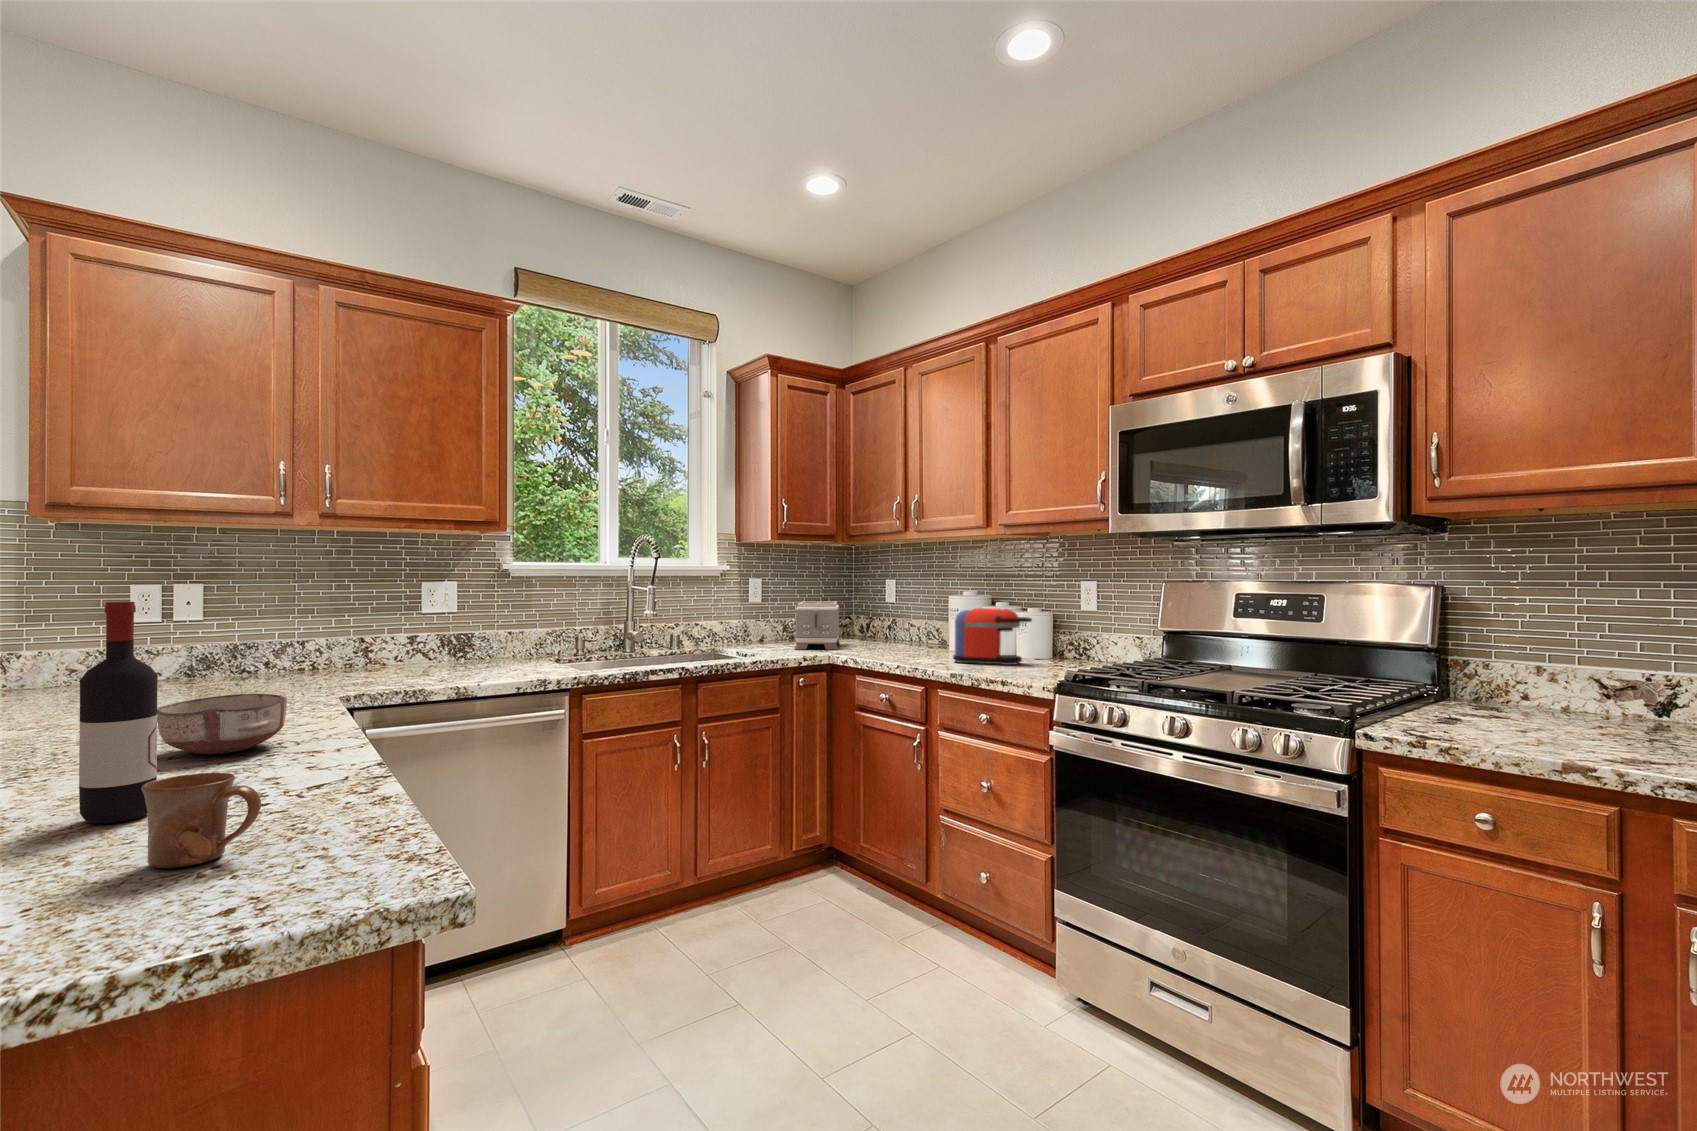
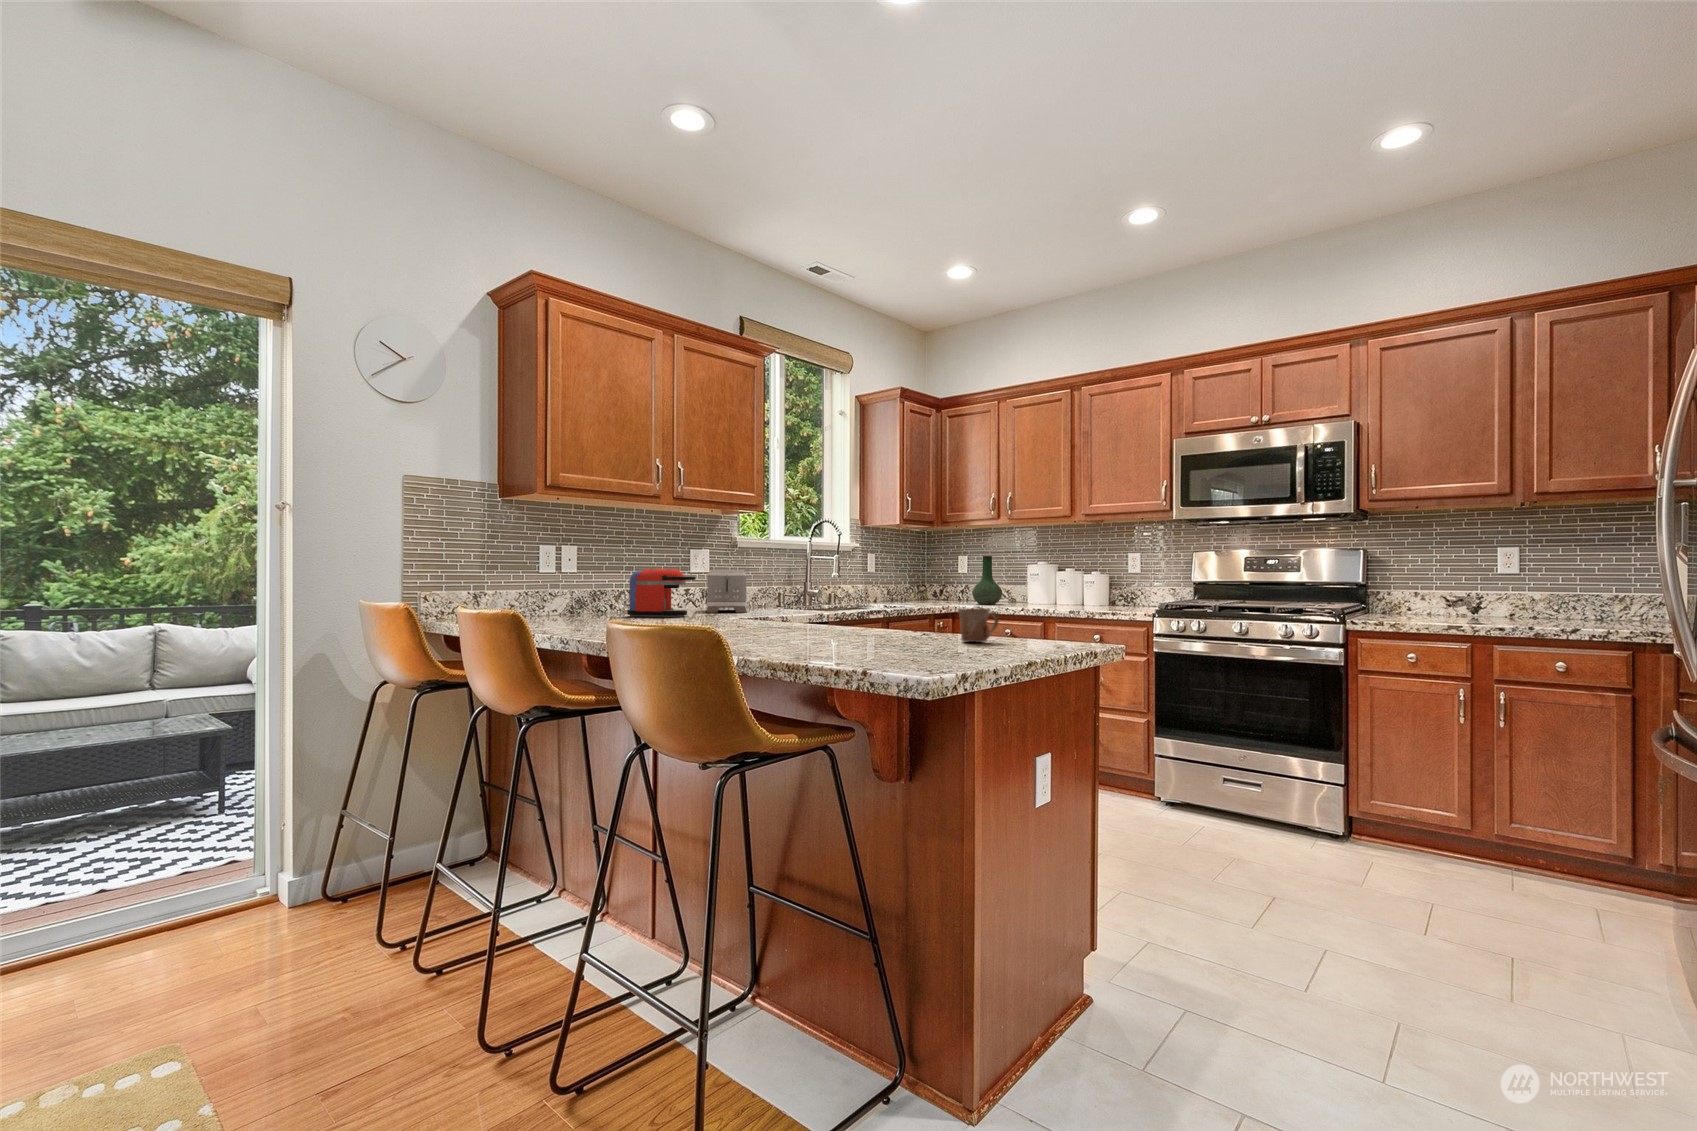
vase: none [880,582,921,649] -> present [972,556,1002,605]
toaster: present [795,601,840,650] -> present [707,570,747,613]
wine bottle: present [79,602,158,824] -> none [868,537,895,639]
coffee maker: present [953,608,1032,665] -> present [628,569,695,617]
ceramic bowl: present [157,694,287,754] -> none [773,600,835,630]

